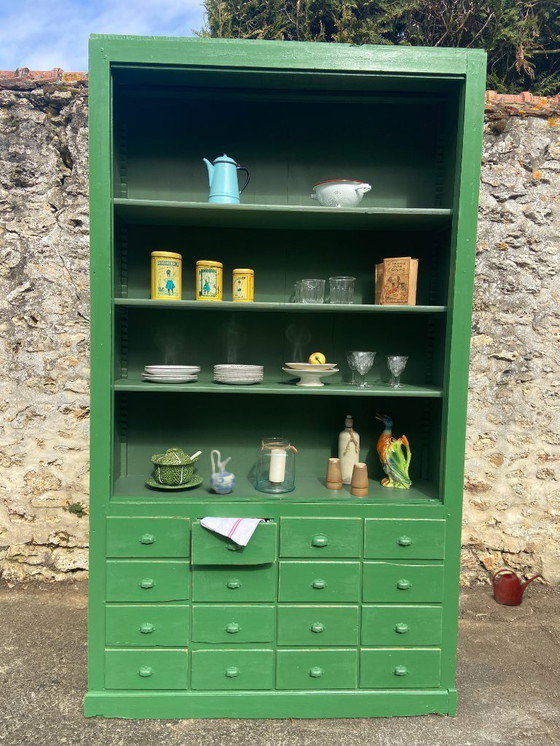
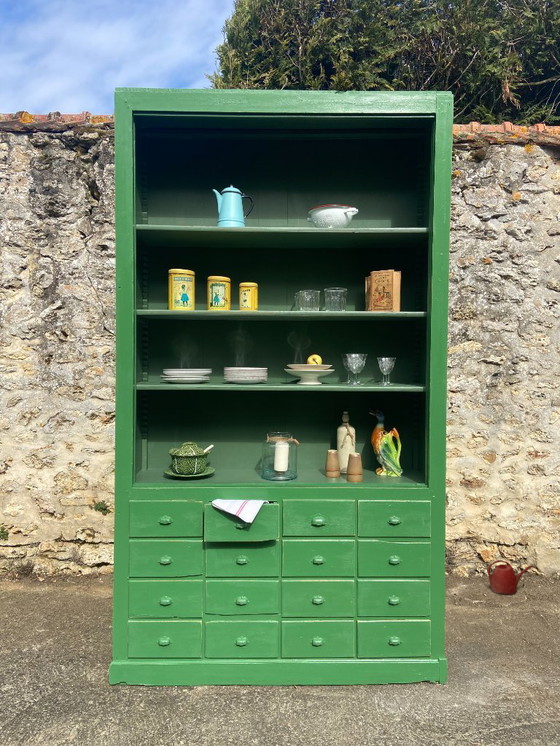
ceramic pitcher: present [210,450,235,494] -> none [221,443,243,482]

